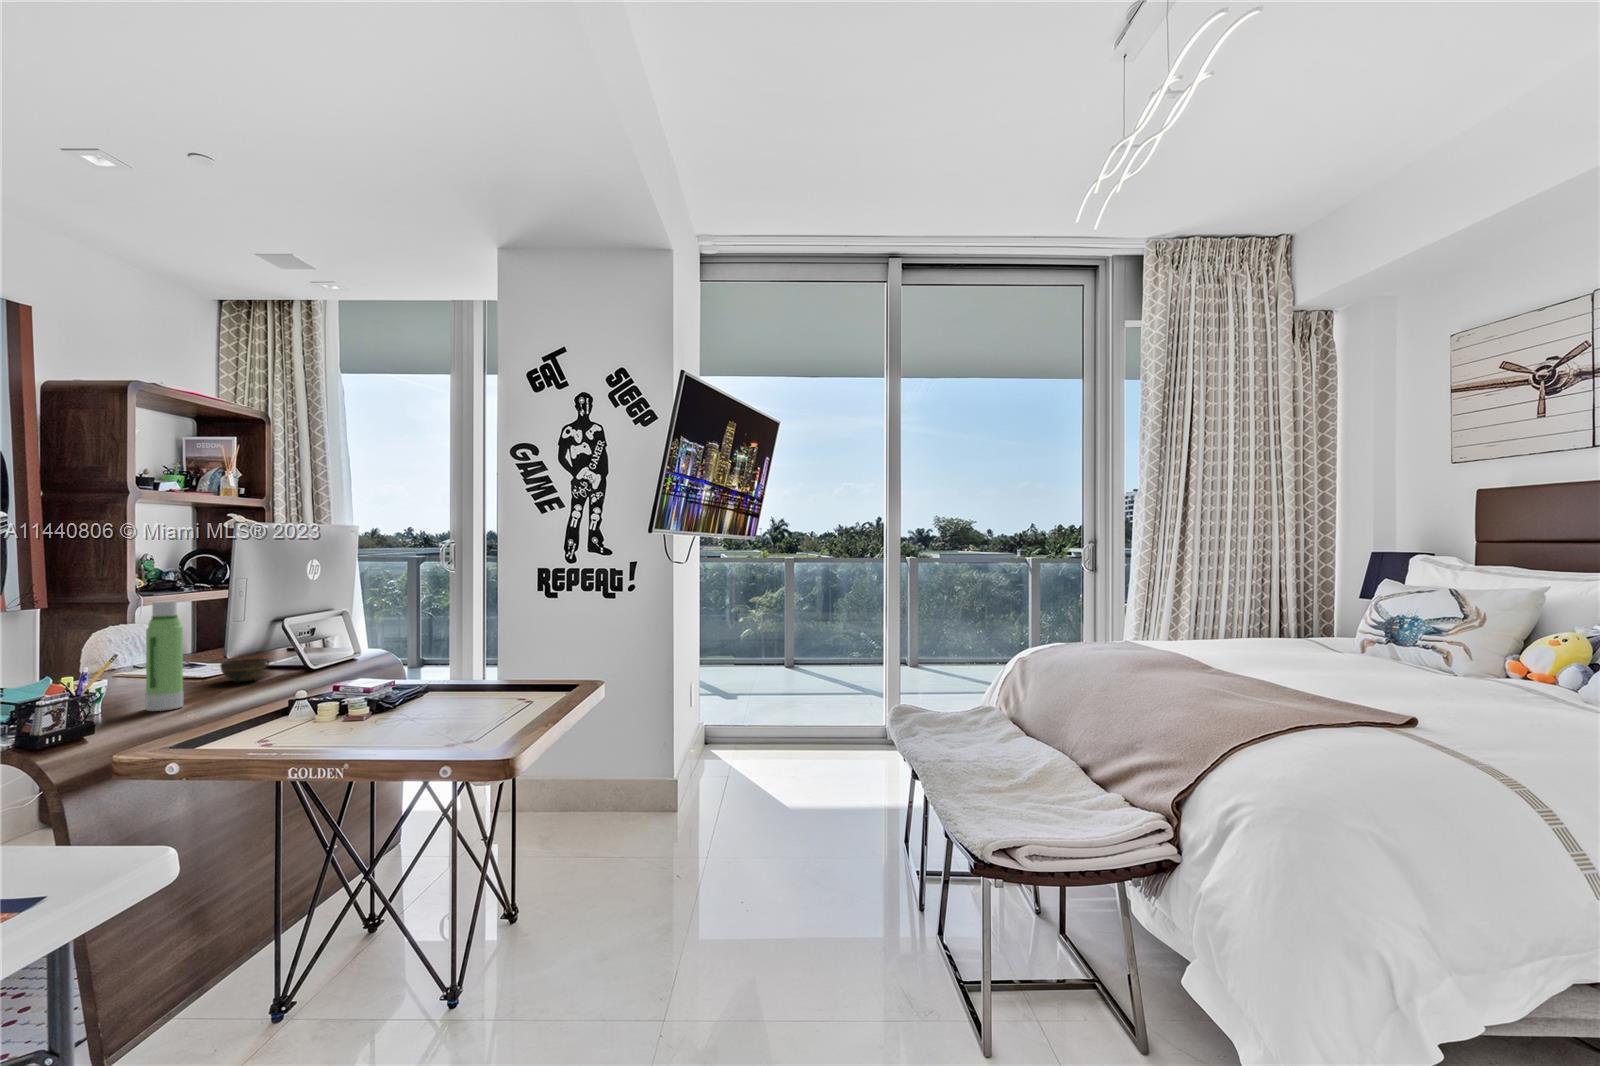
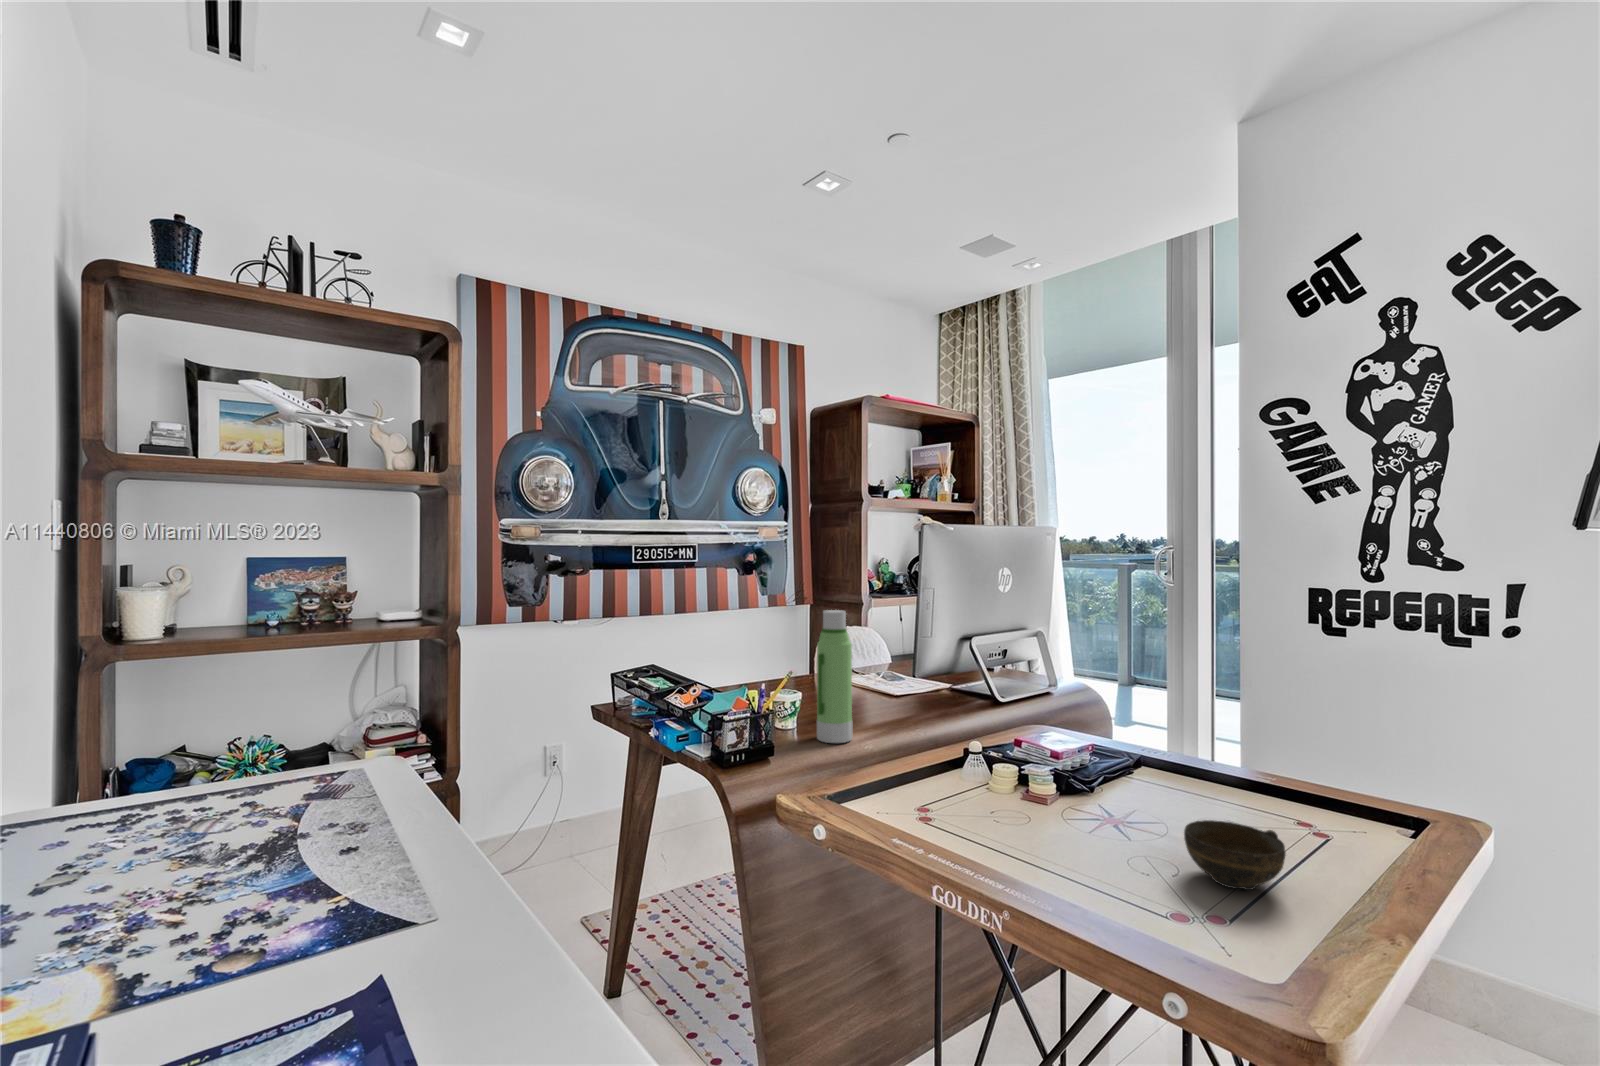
cup: present [220,659,270,682] -> present [1184,820,1286,890]

